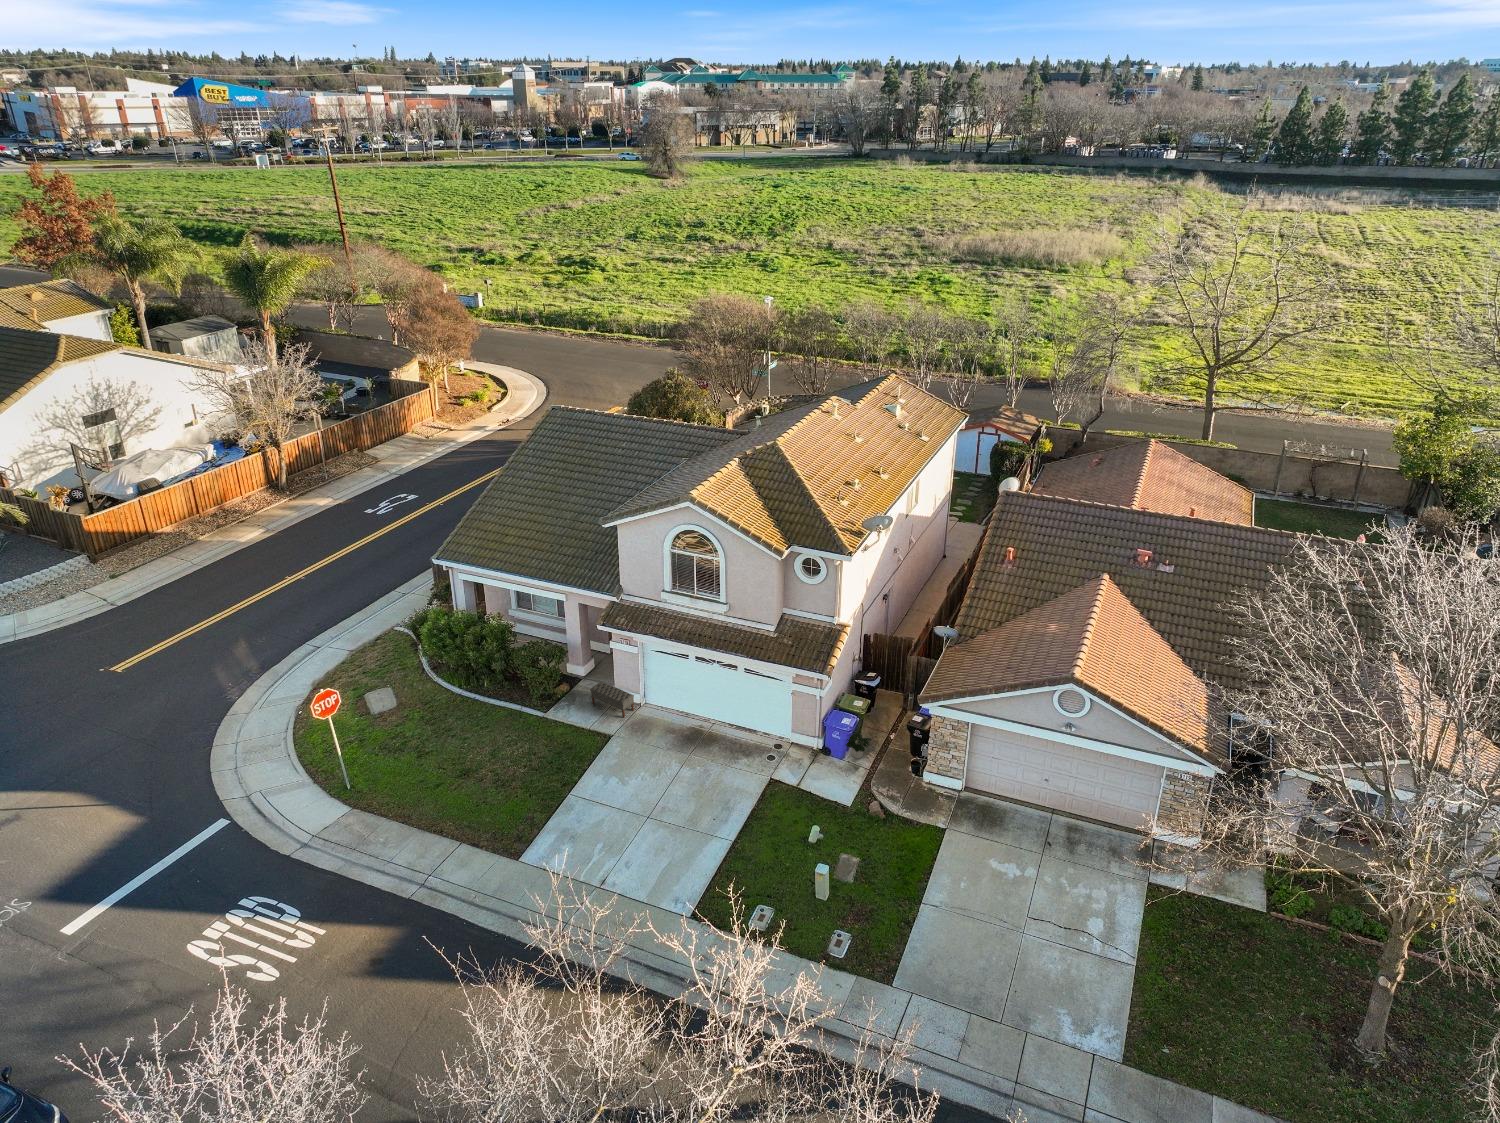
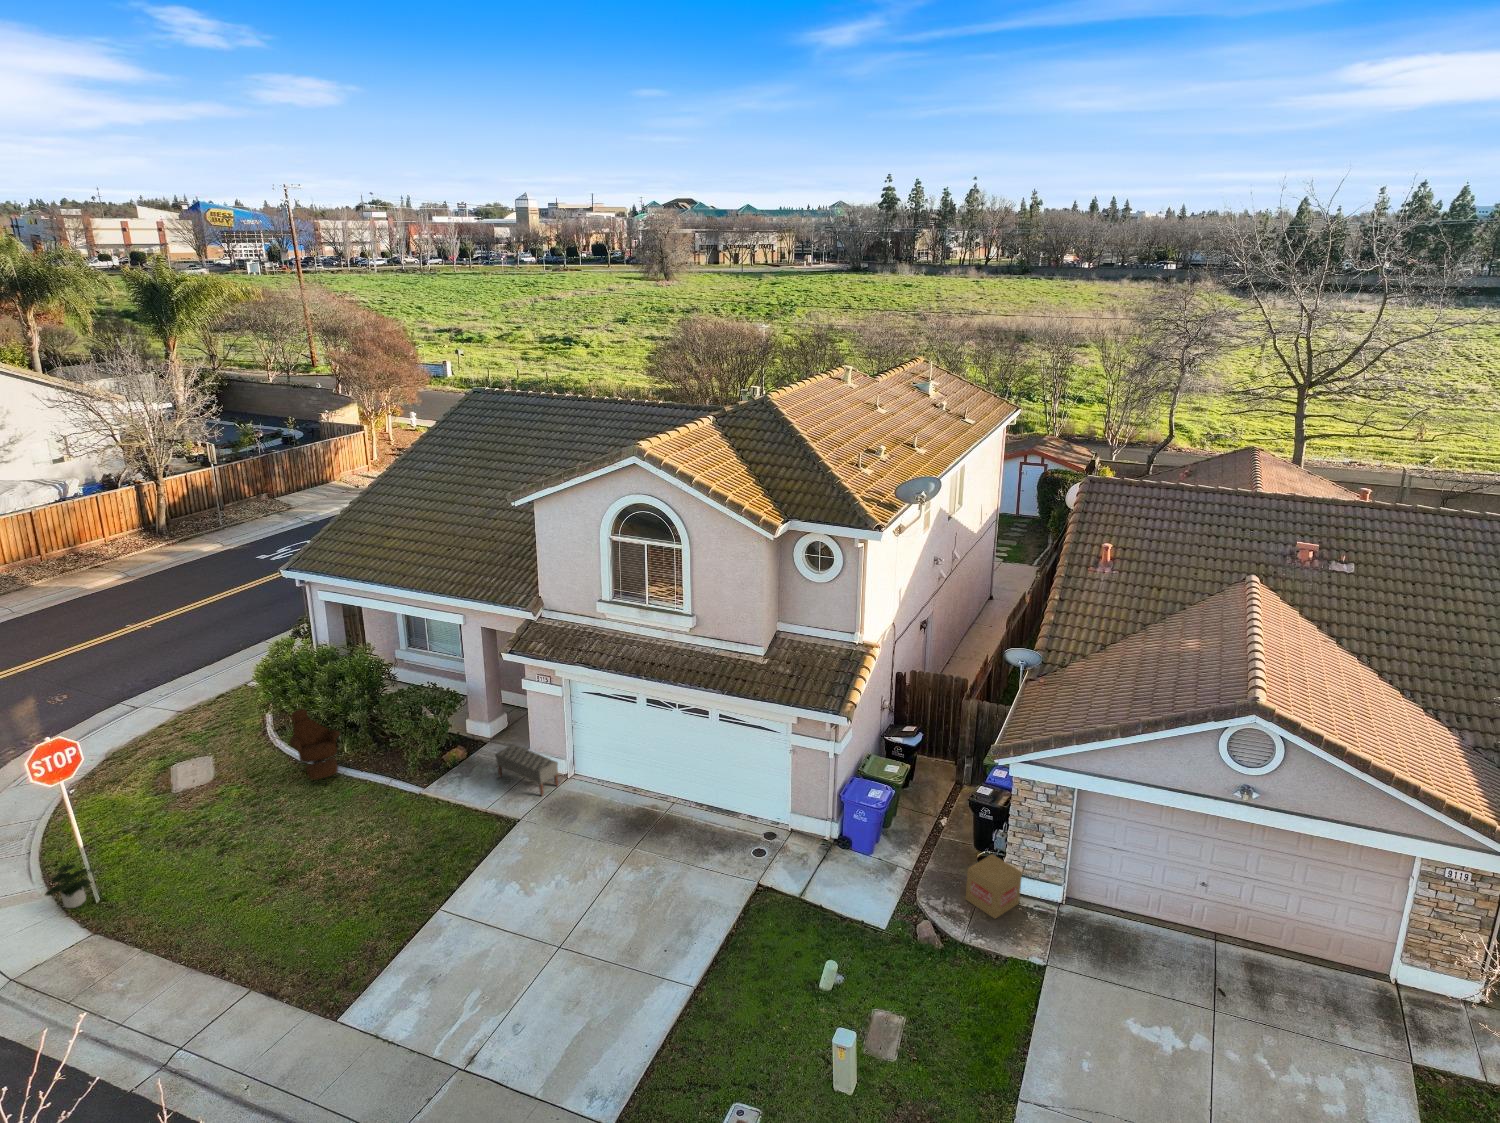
lounge chair: none [447,654,483,709] -> present [289,709,340,784]
potted plant: present [846,732,871,758] -> present [45,864,92,908]
cardboard box: none [901,761,937,801] -> present [965,854,1022,919]

